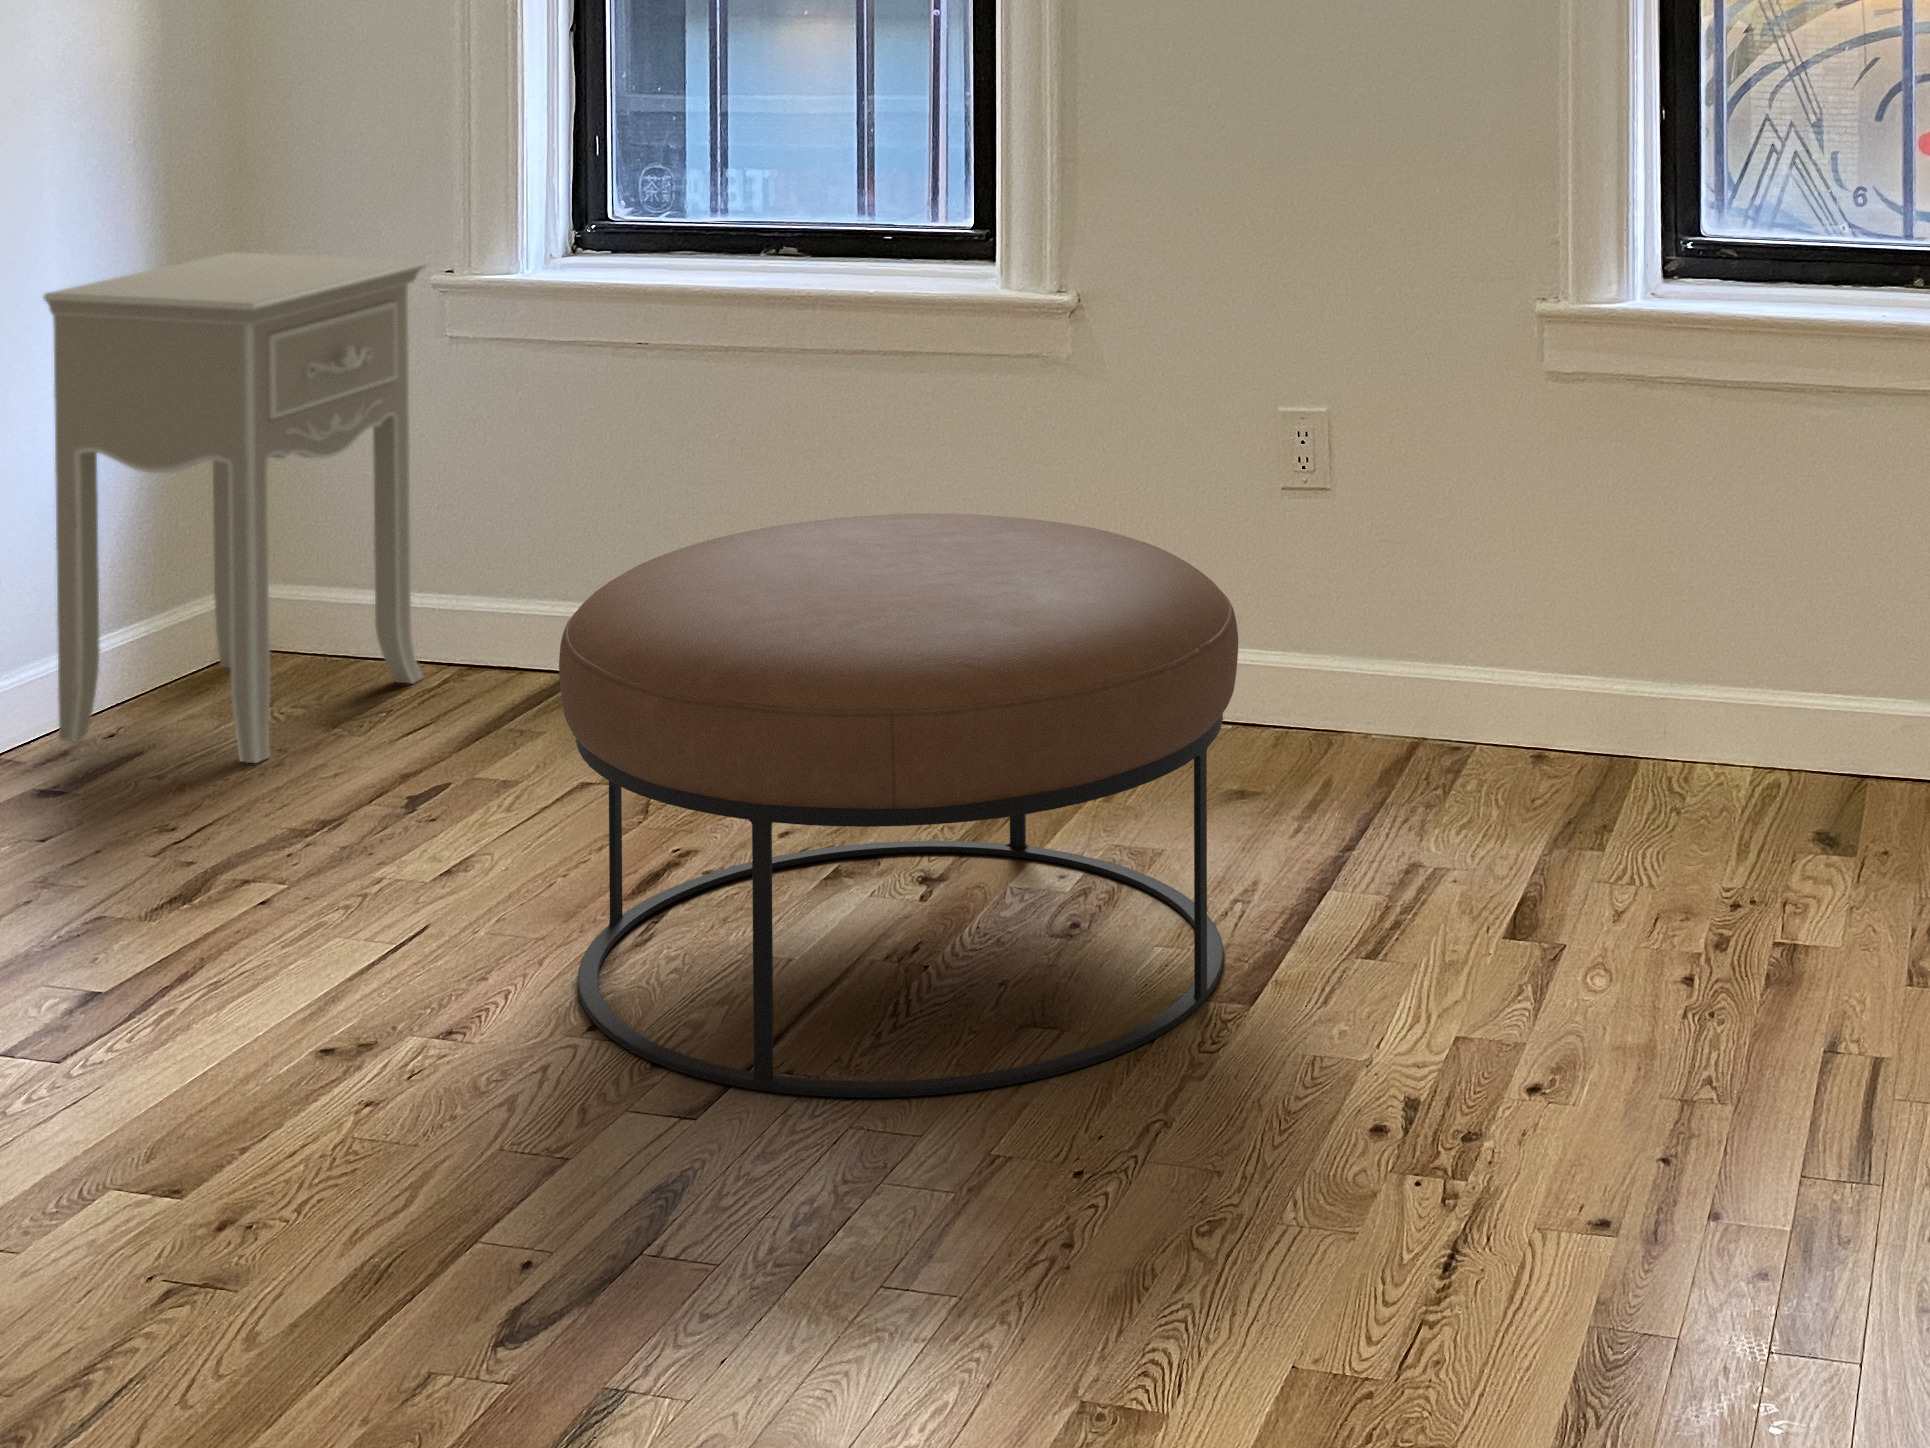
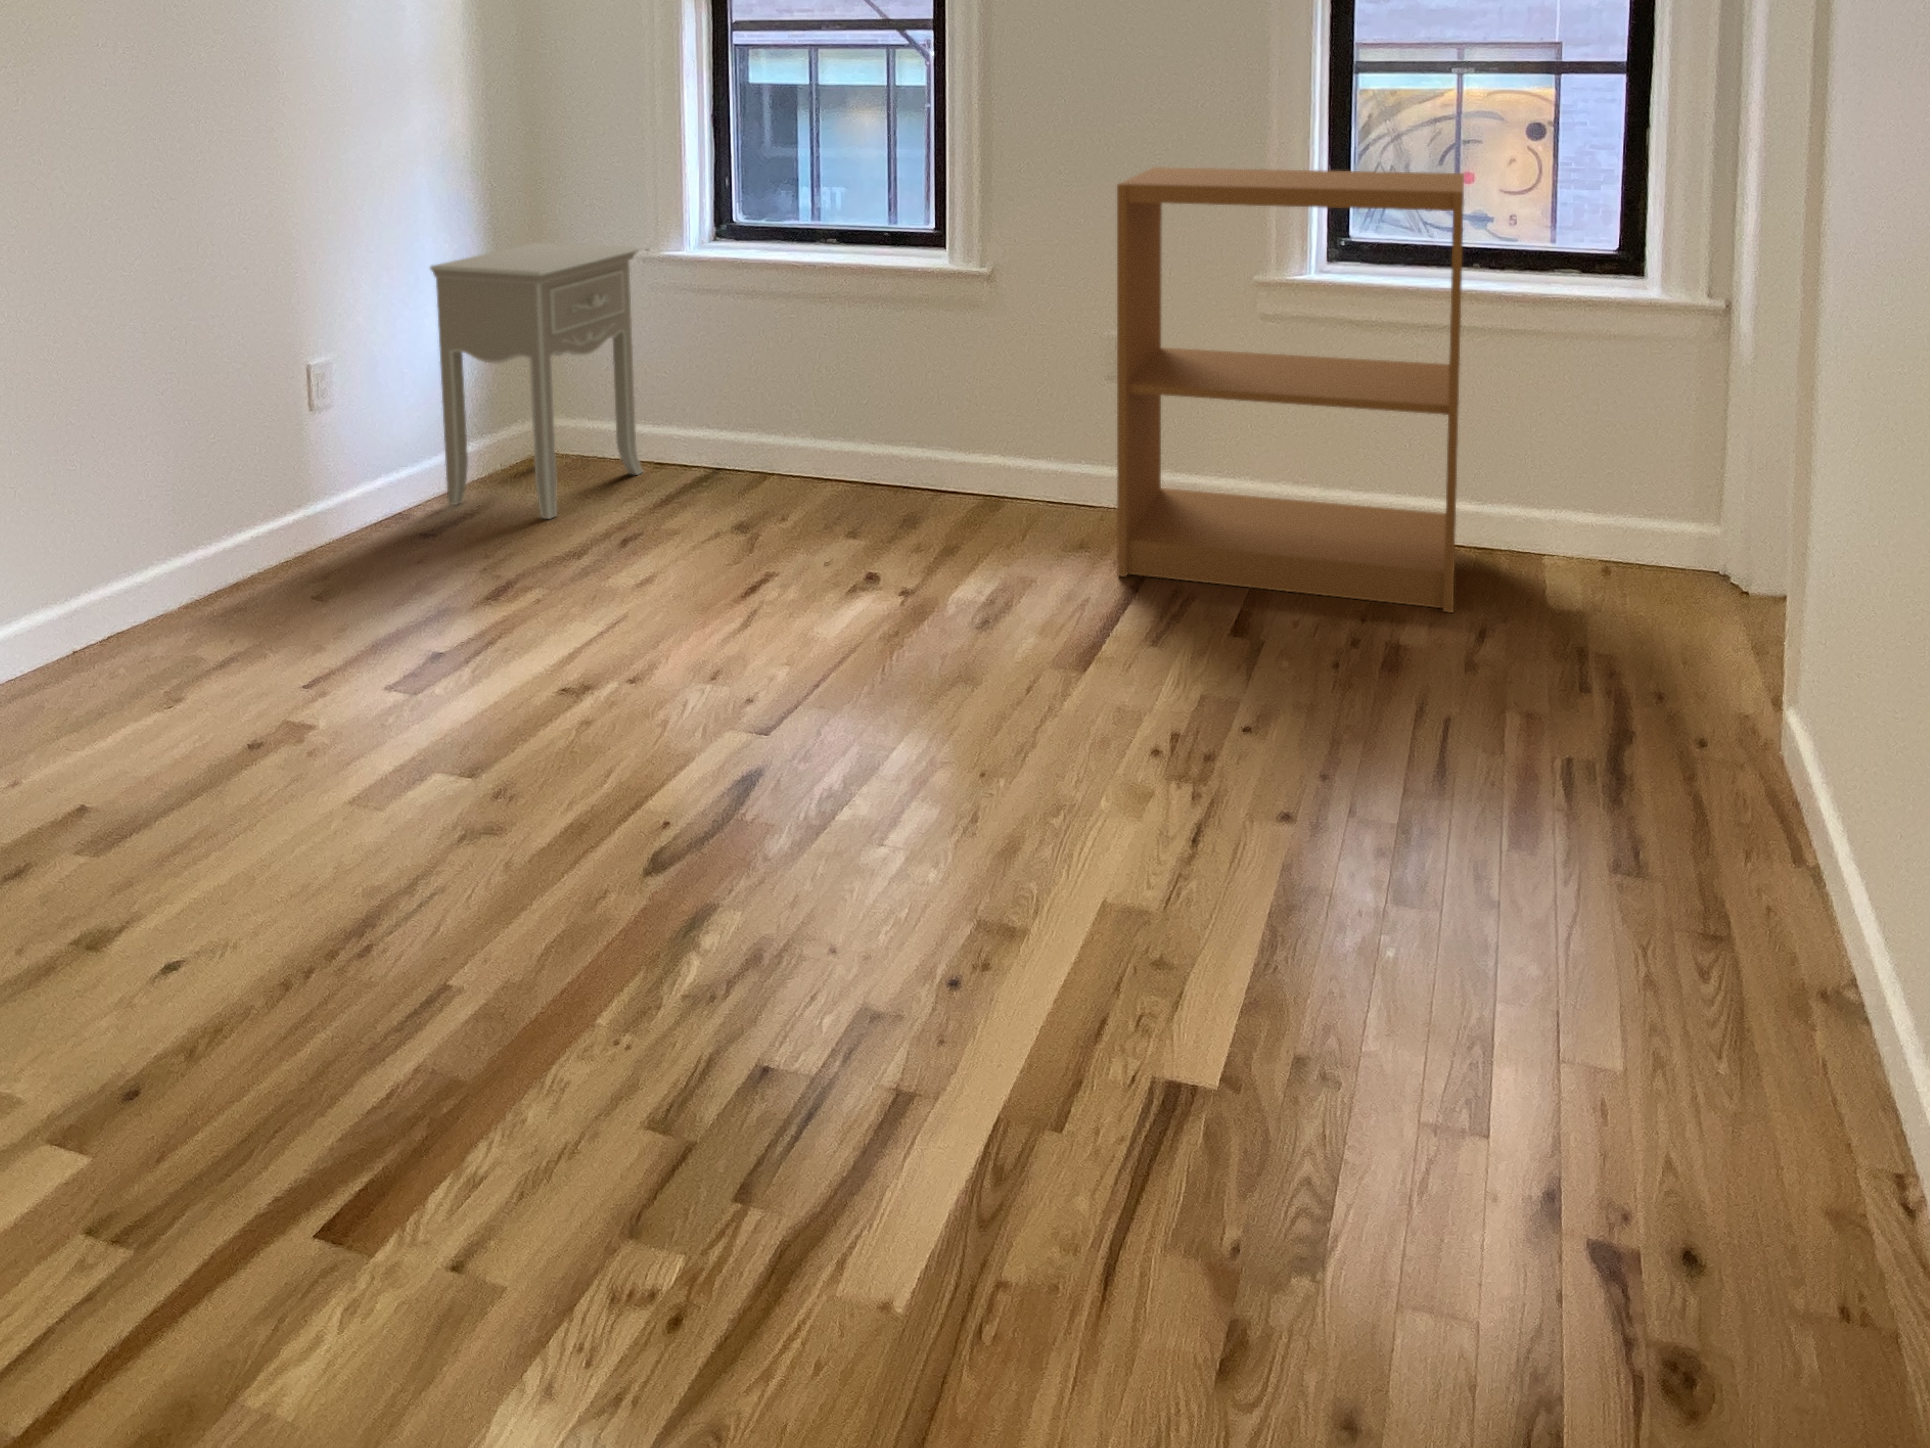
bookshelf: none [1304,115,1895,893] -> present [1117,167,1464,612]
ottoman: present [559,513,1238,1097] -> none [693,393,1075,724]

